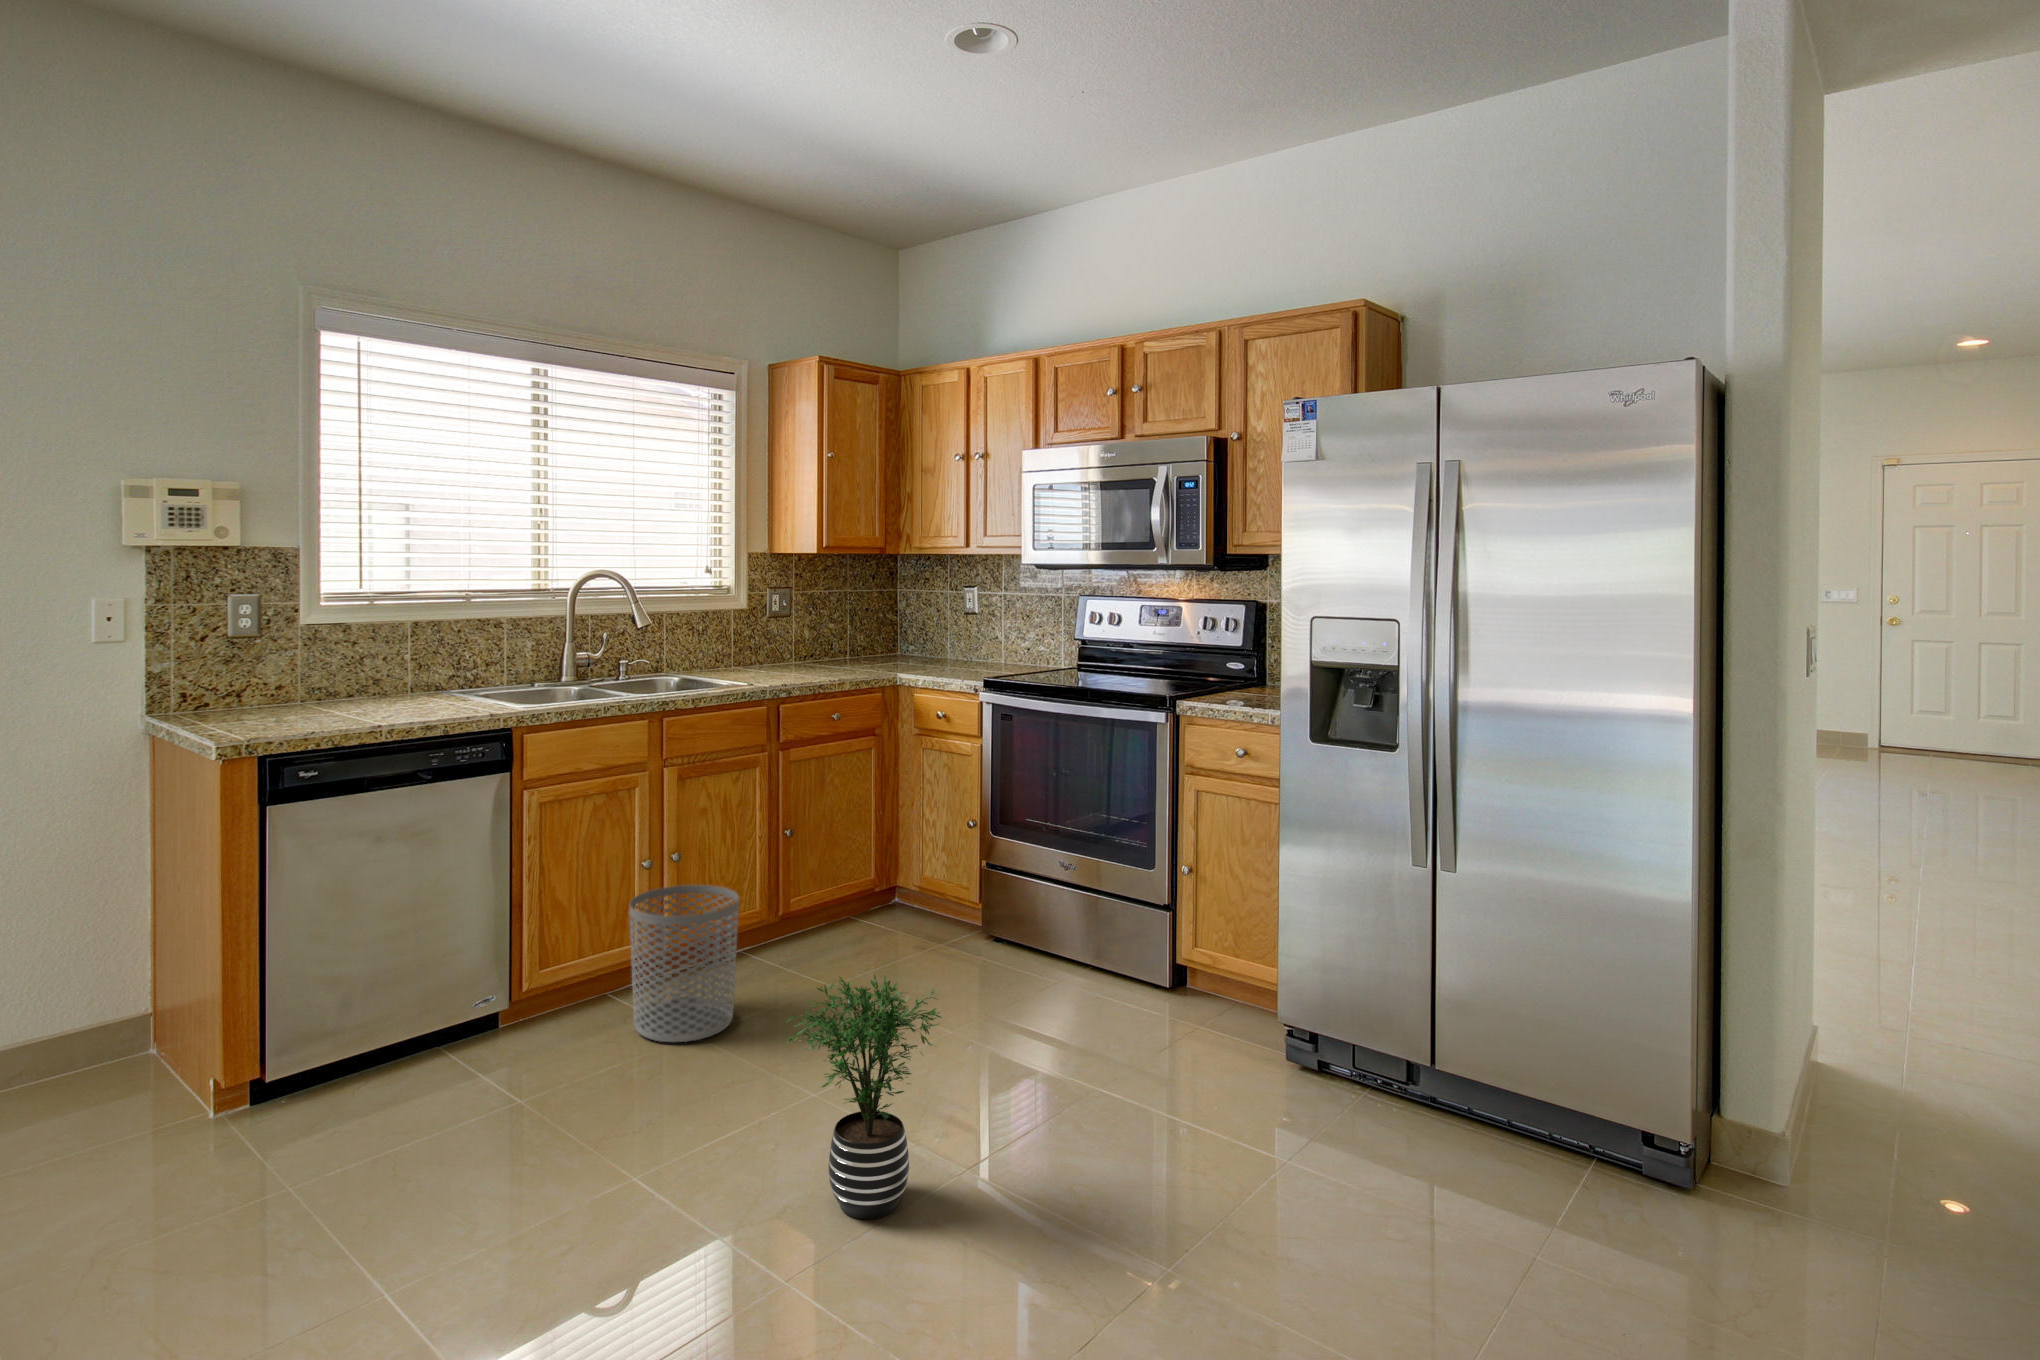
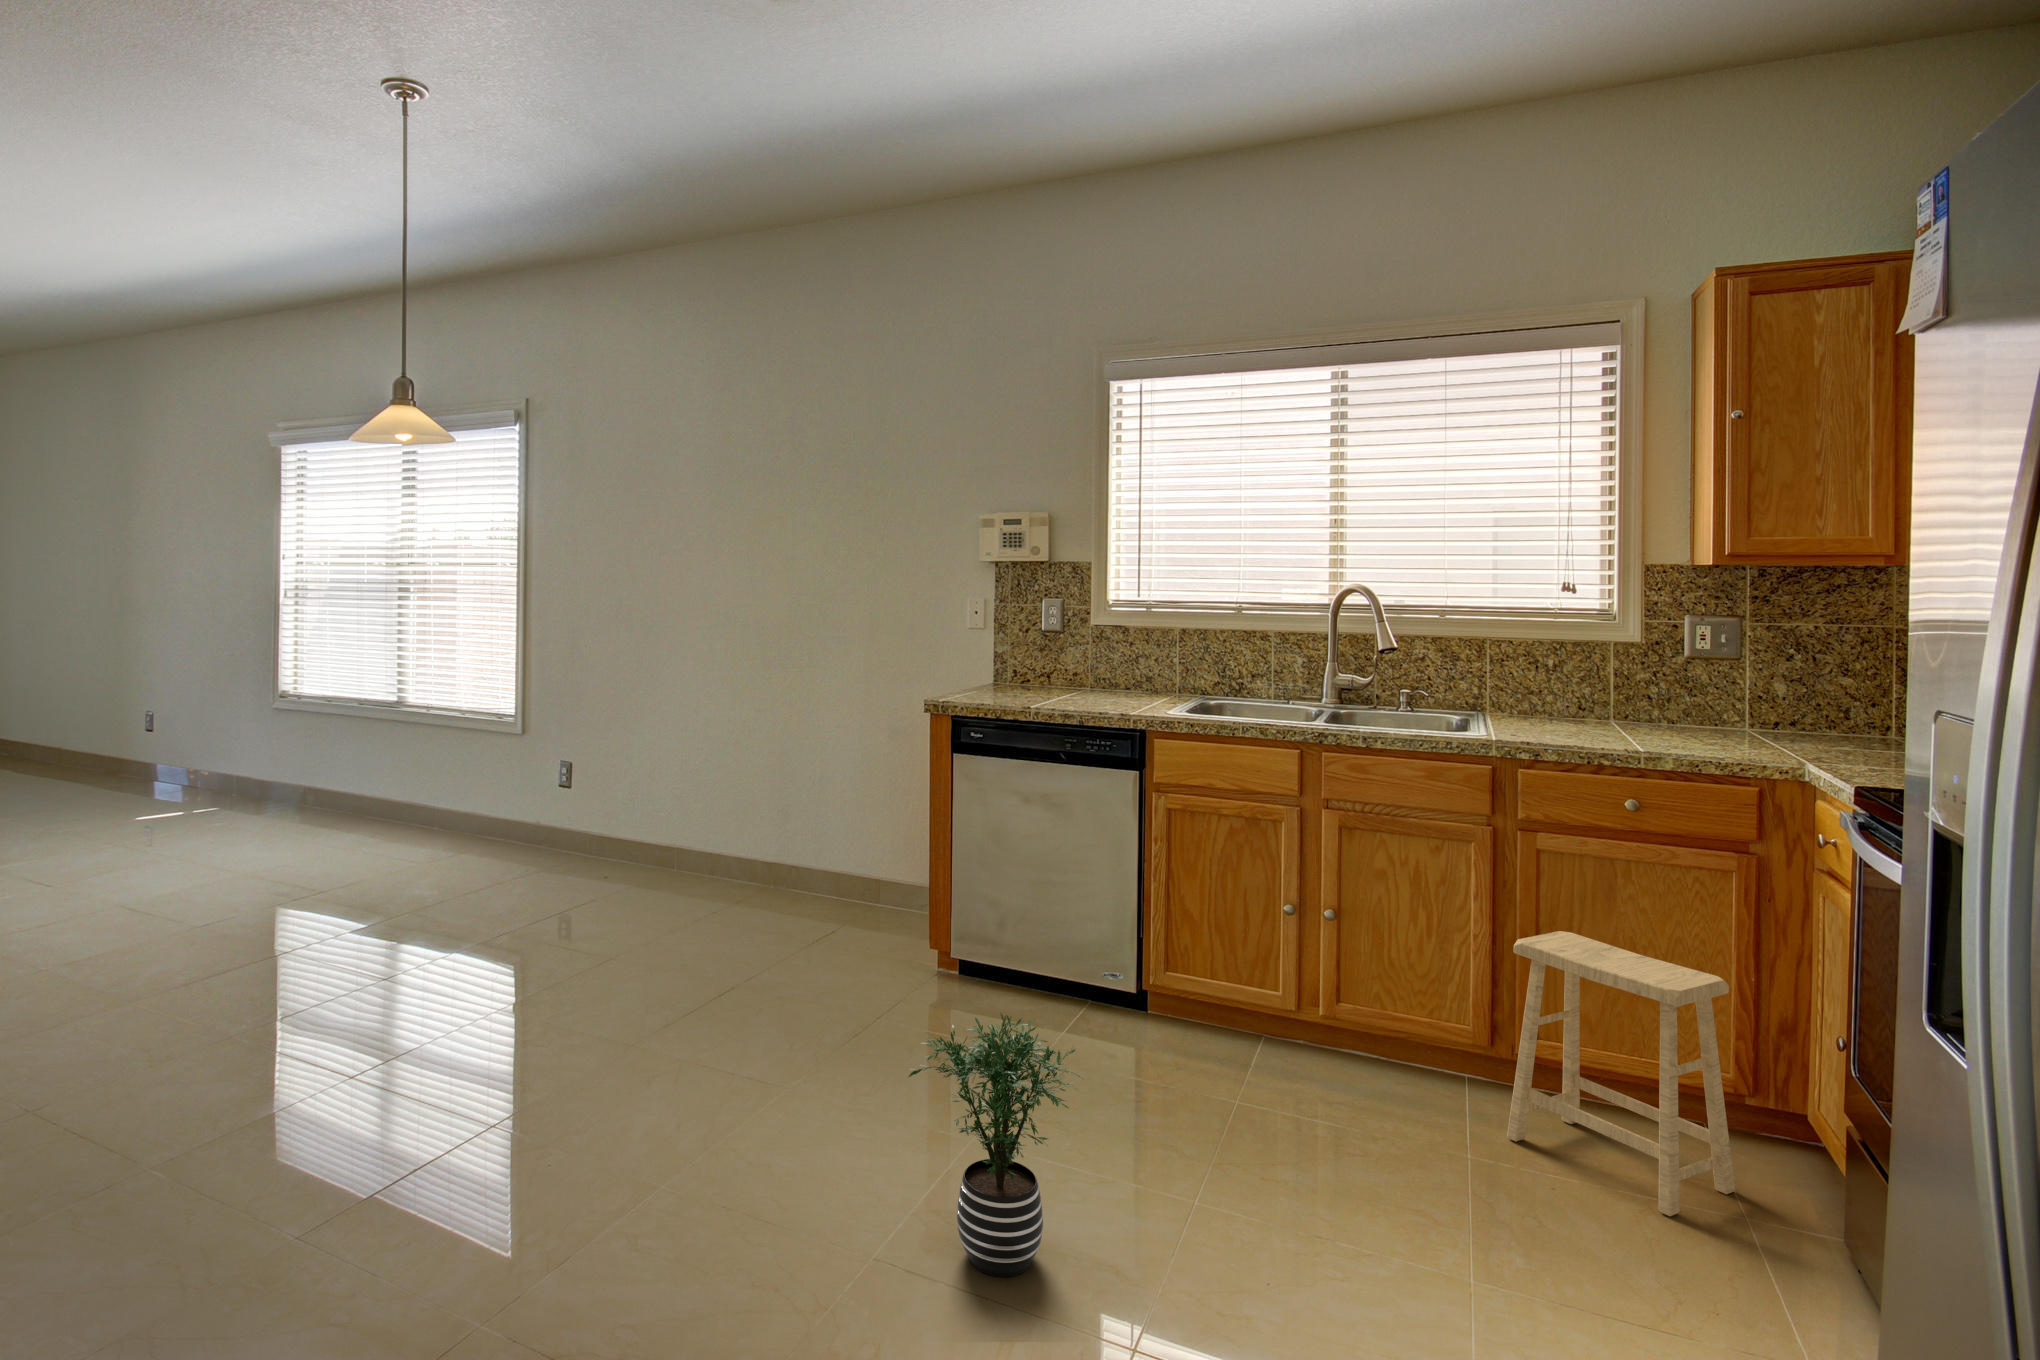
footstool: none [831,808,948,969] -> present [1507,931,1735,1216]
waste bin: present [629,885,739,1042] -> none [1185,926,1308,1101]

